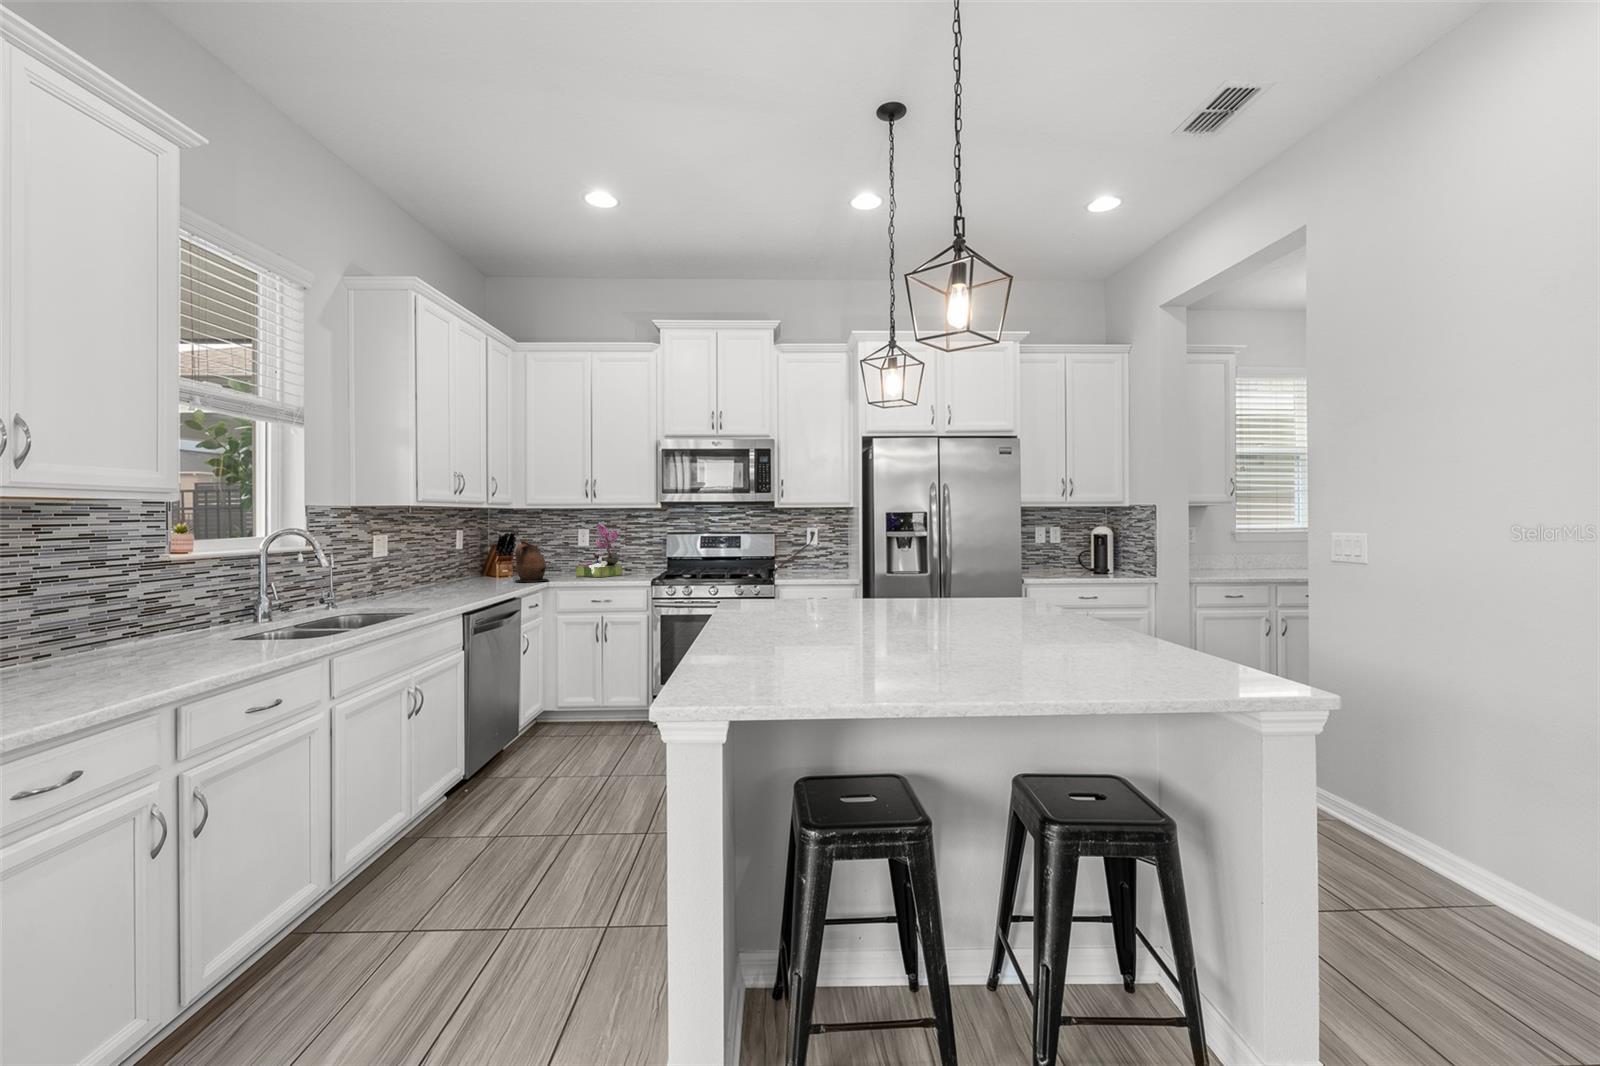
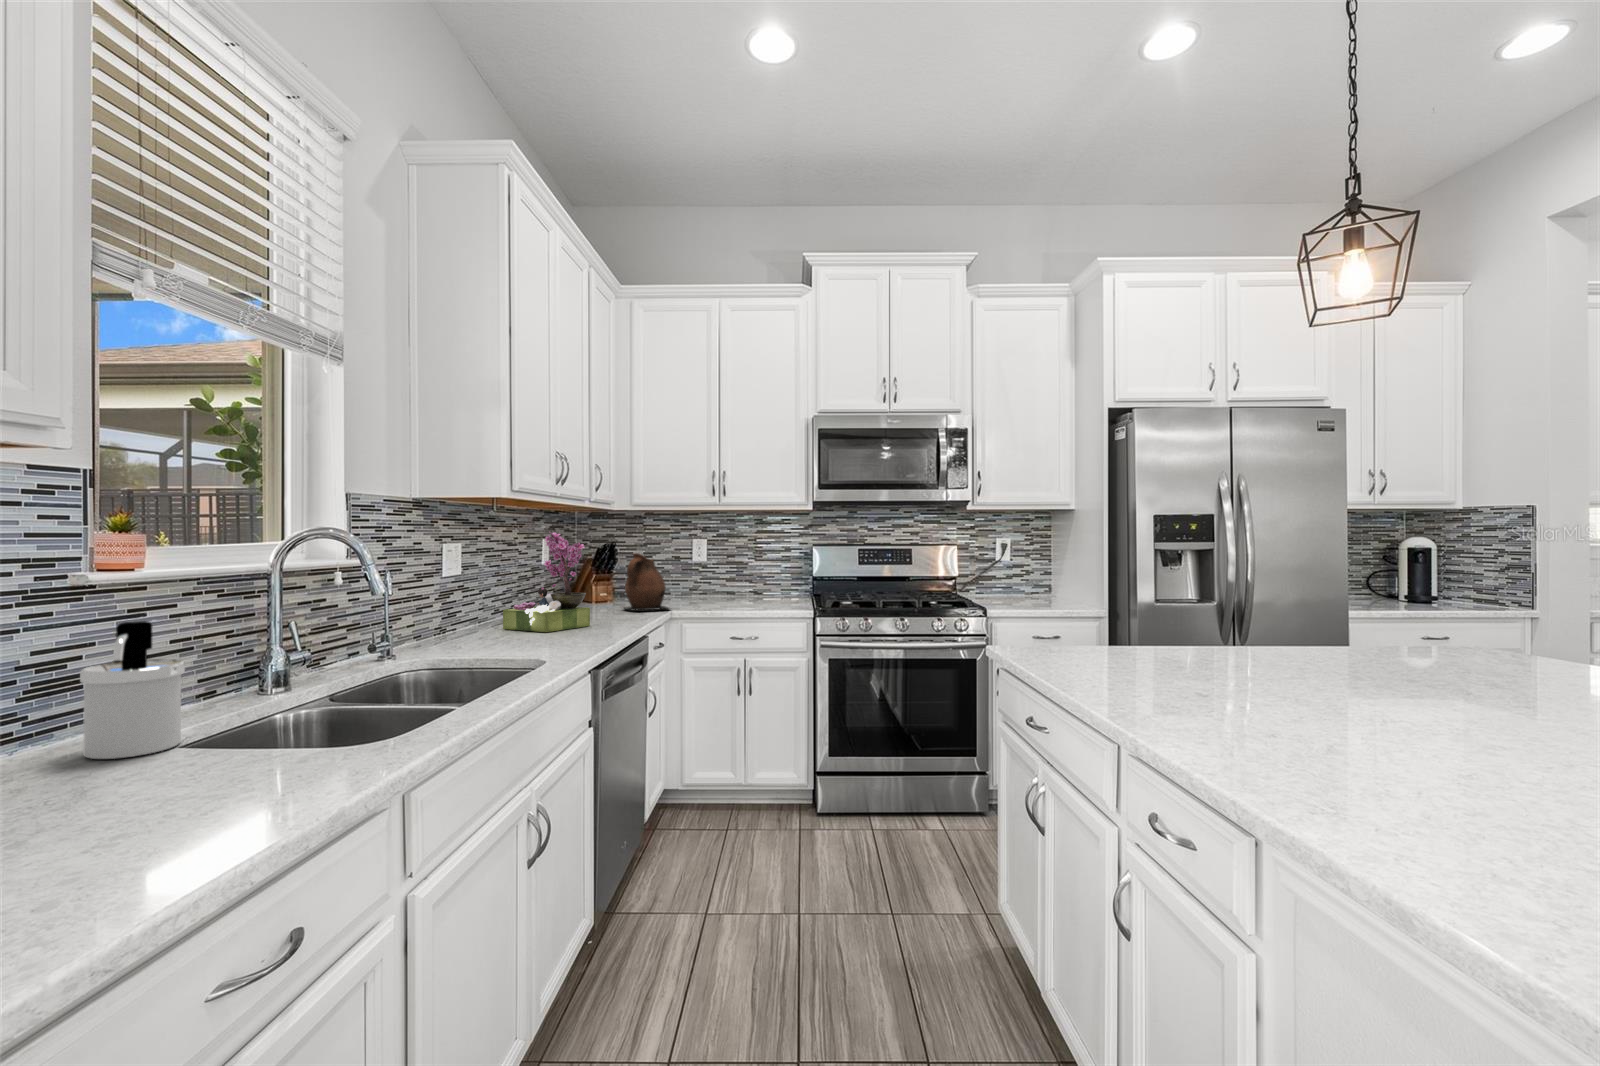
flower arrangement: present [576,524,622,577] -> present [503,532,590,632]
soap dispenser: none [170,579,219,644] -> present [80,621,185,759]

